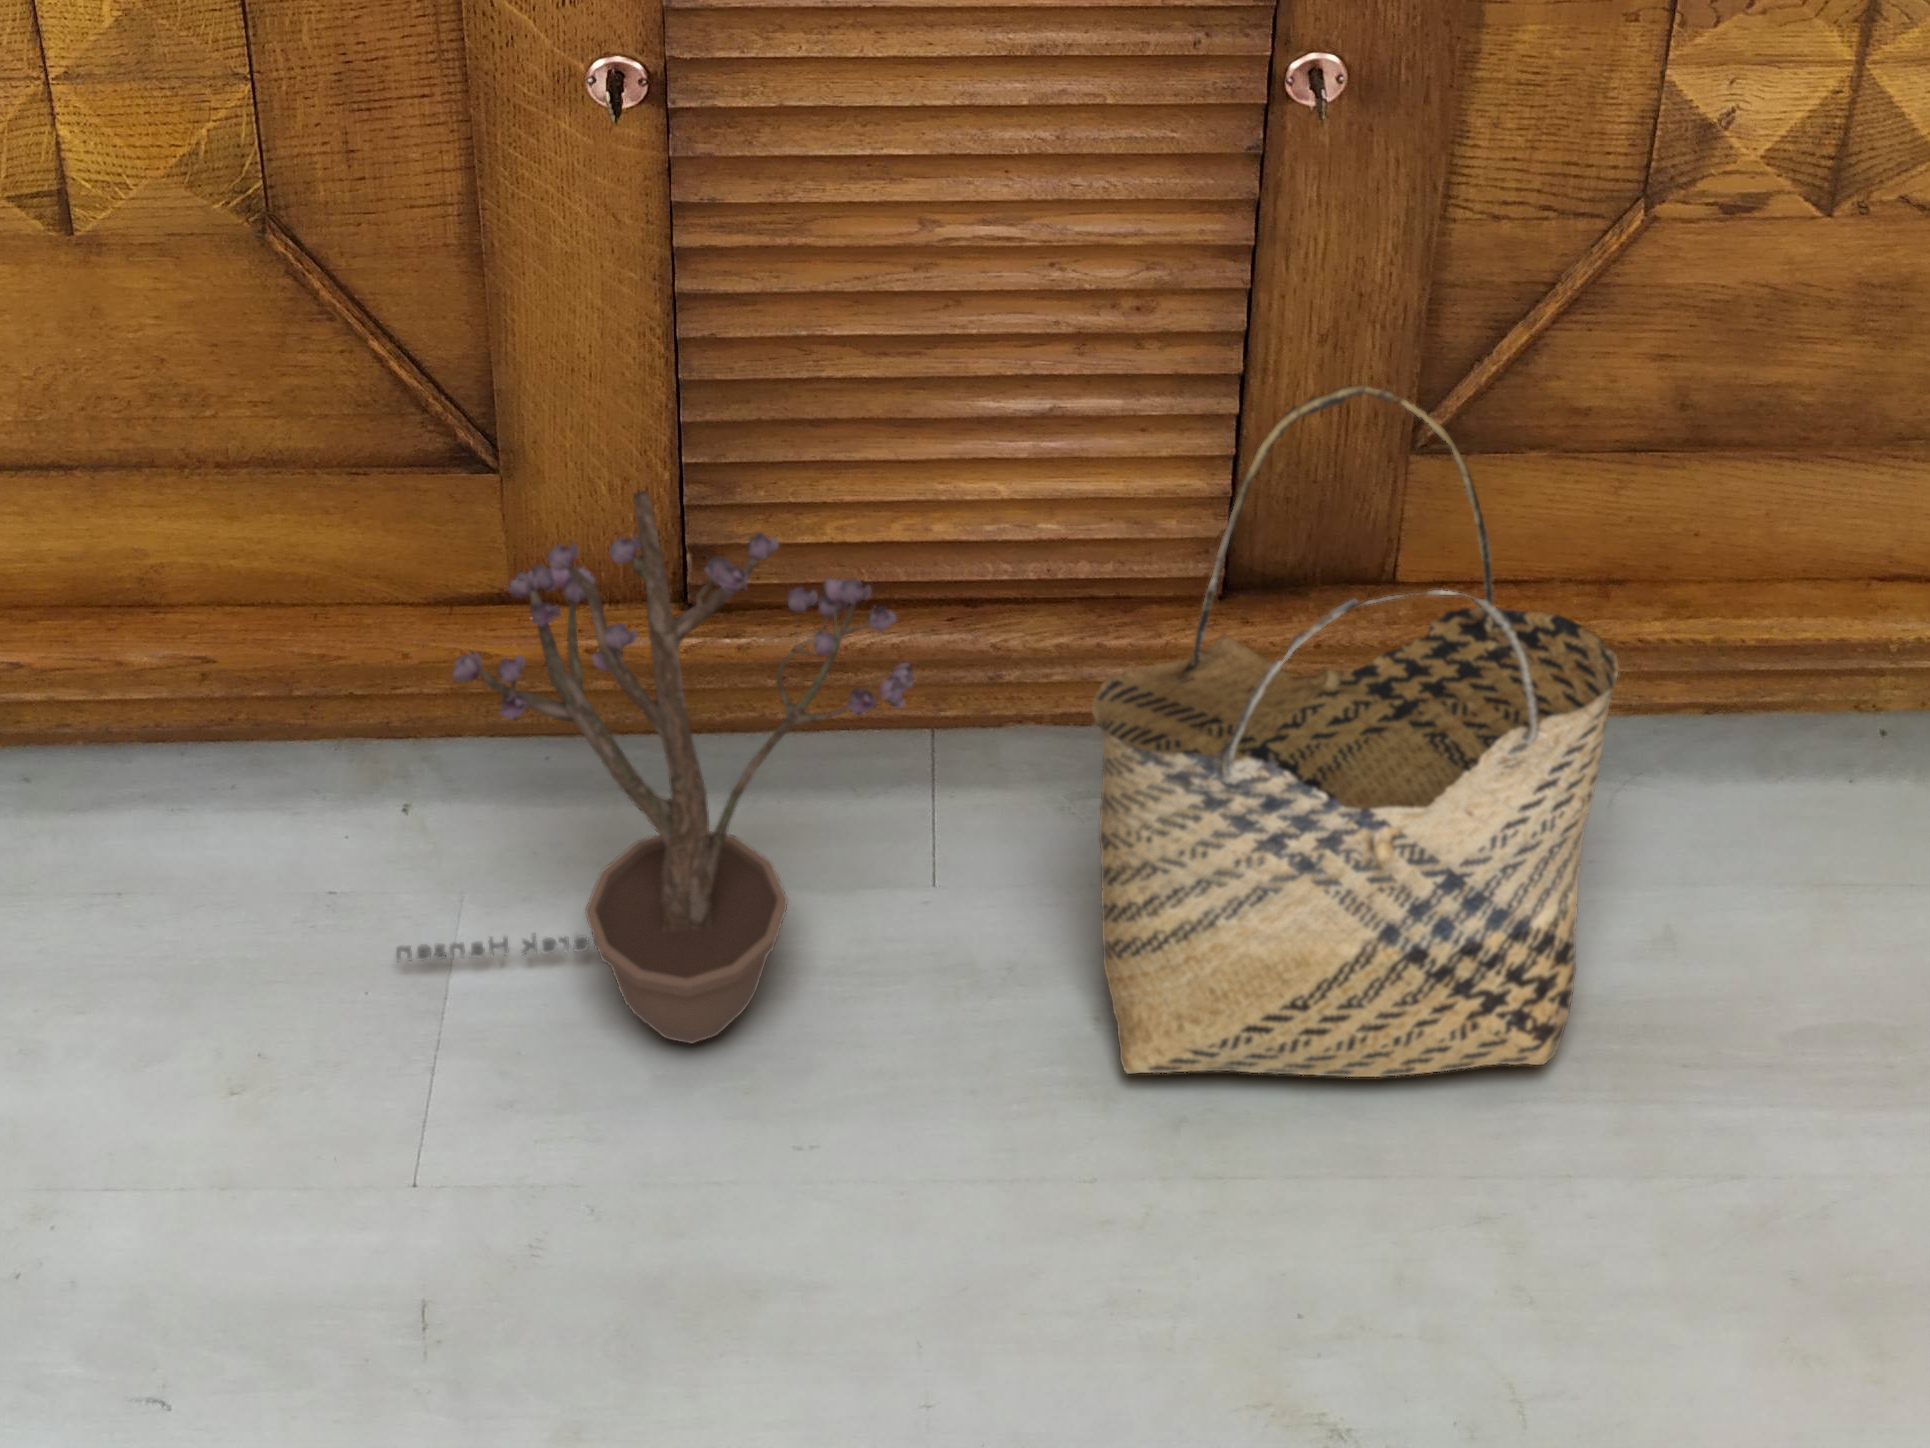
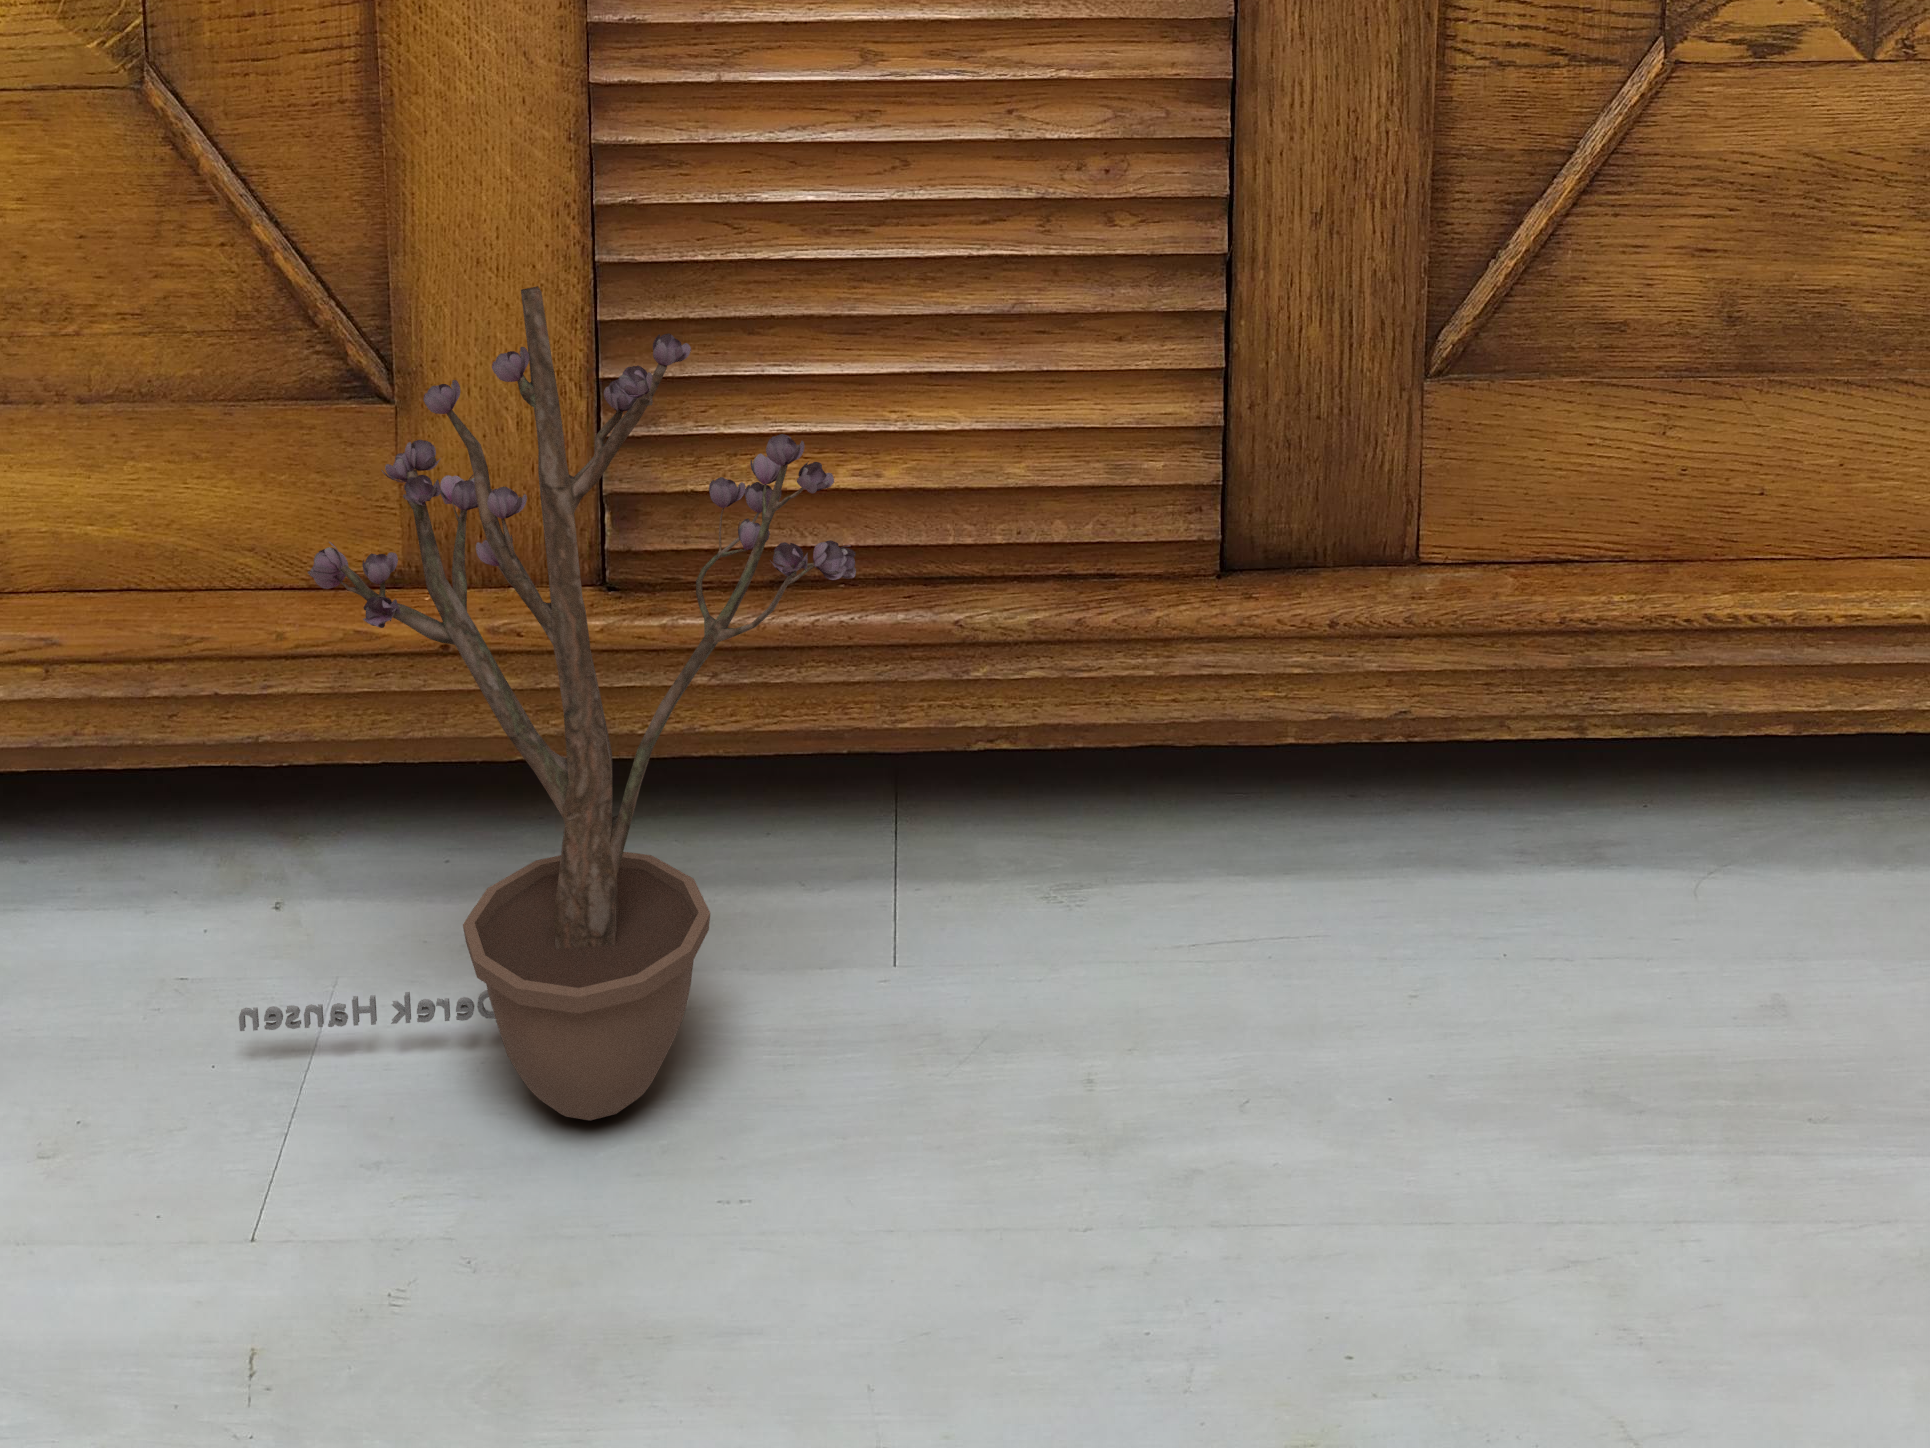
woven basket: present [1092,385,1619,1077] -> none [1071,229,1699,1143]

